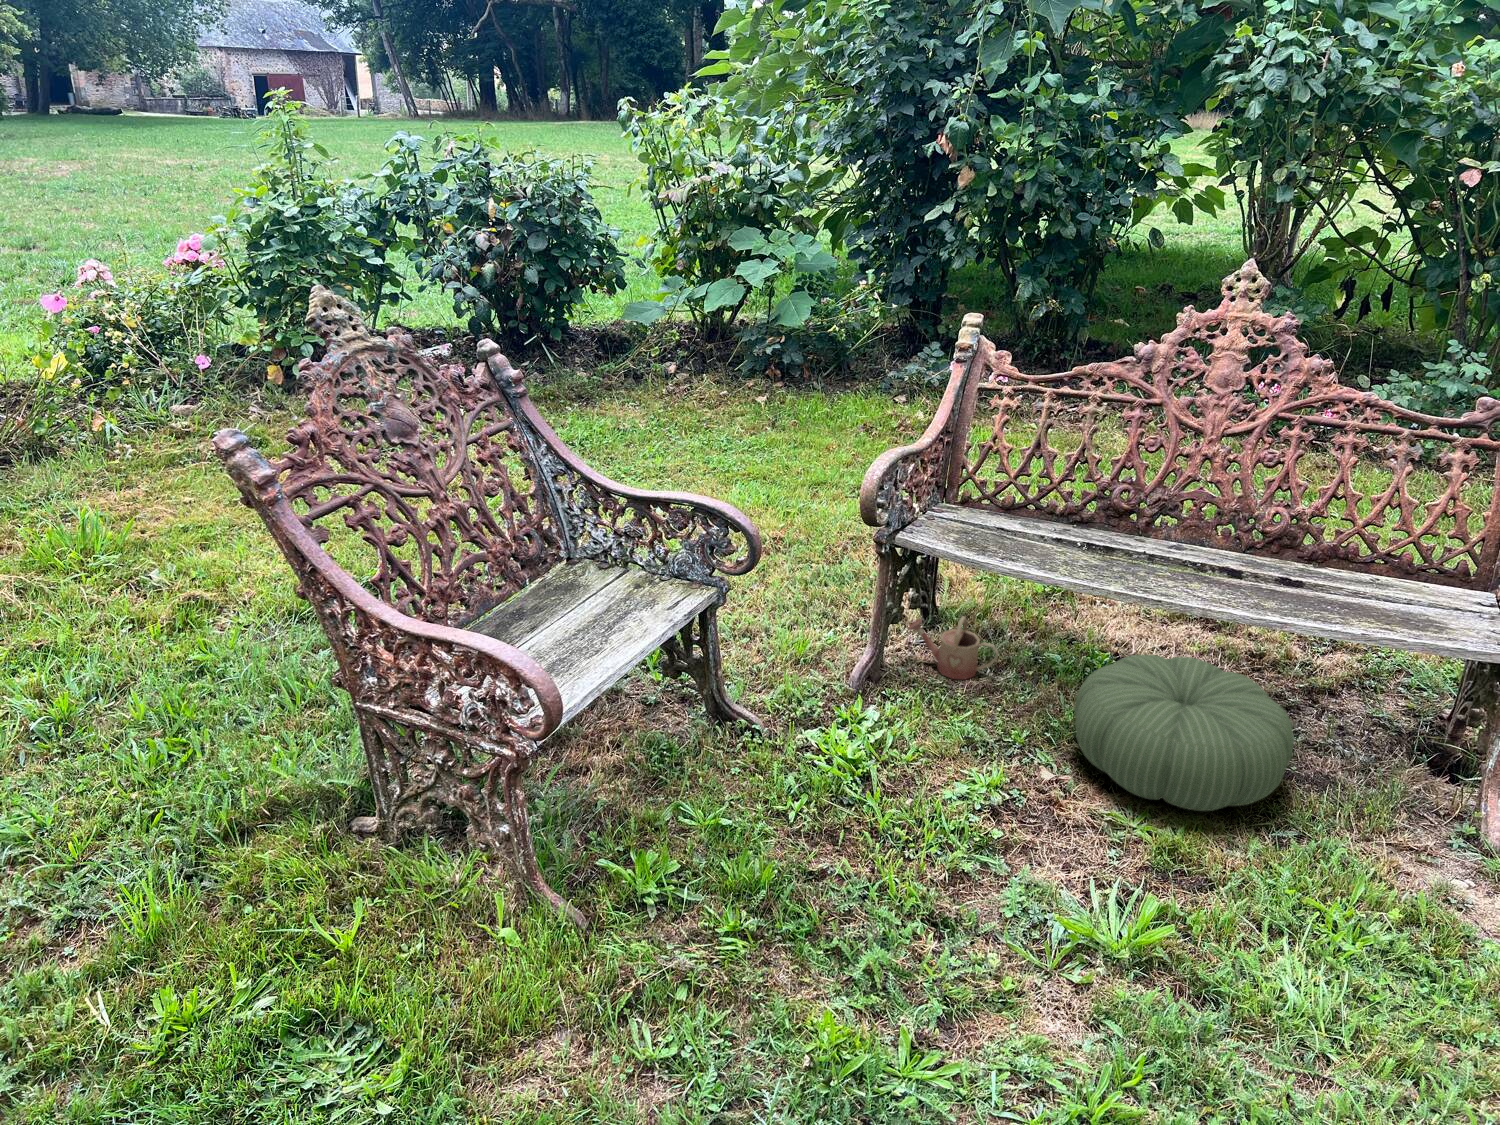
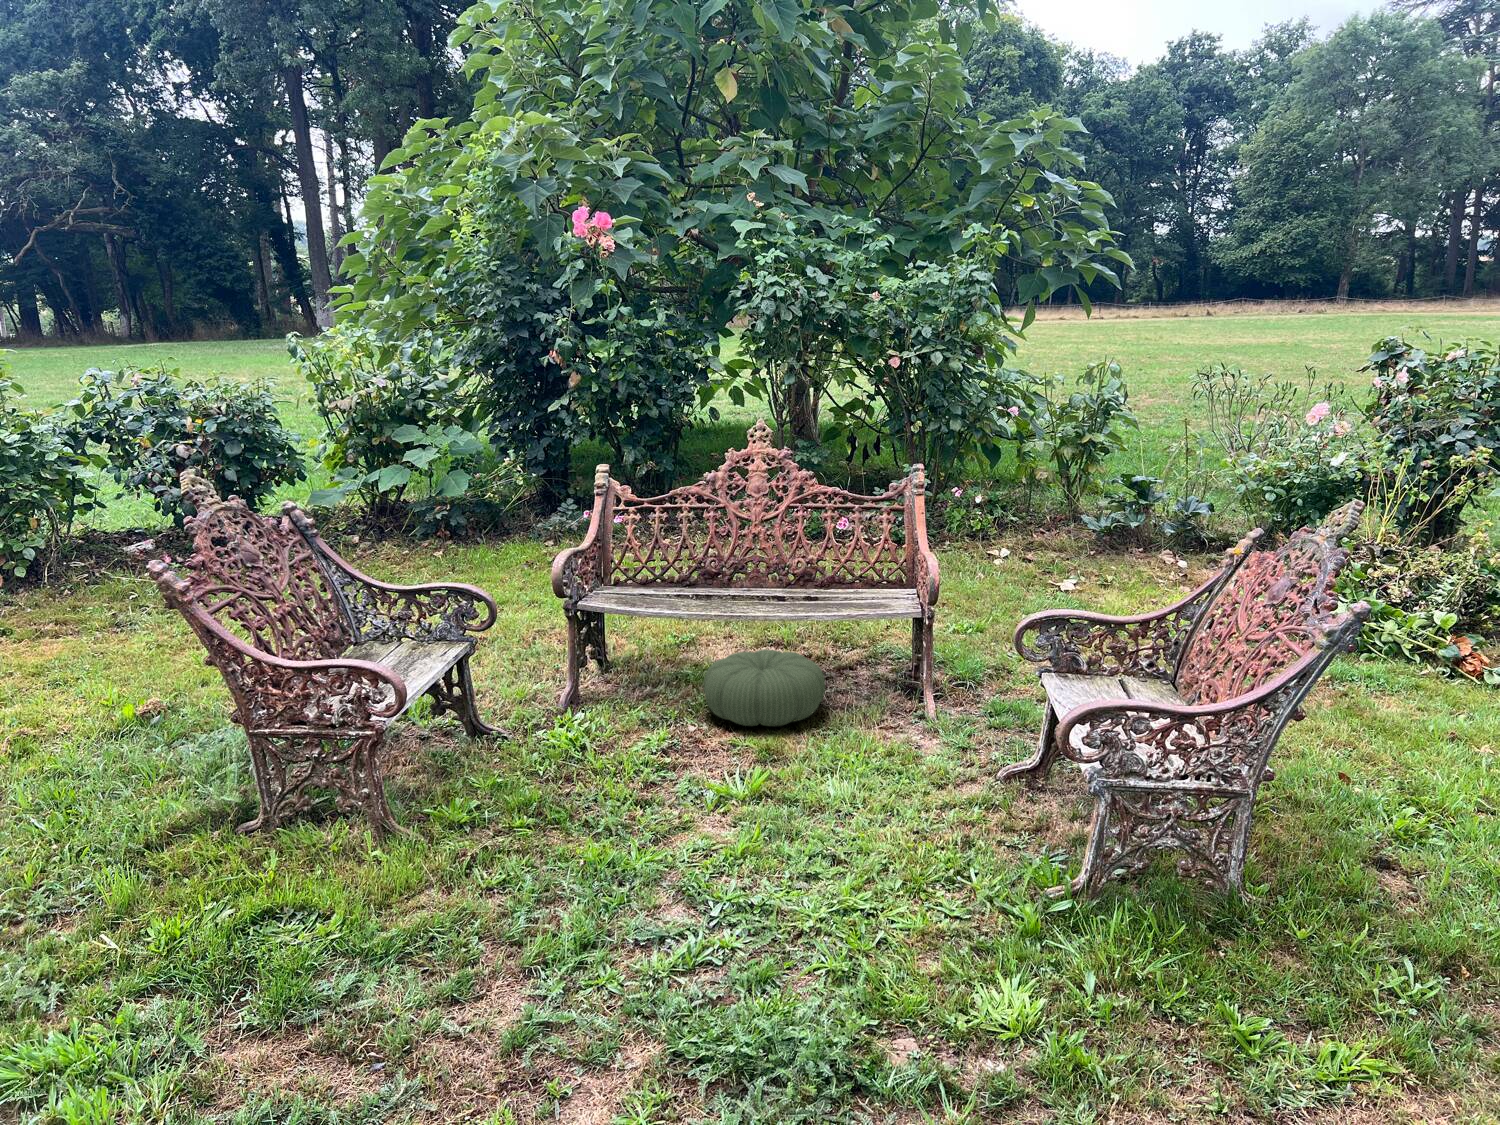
watering can: present [908,616,998,680] -> none [592,654,653,696]

